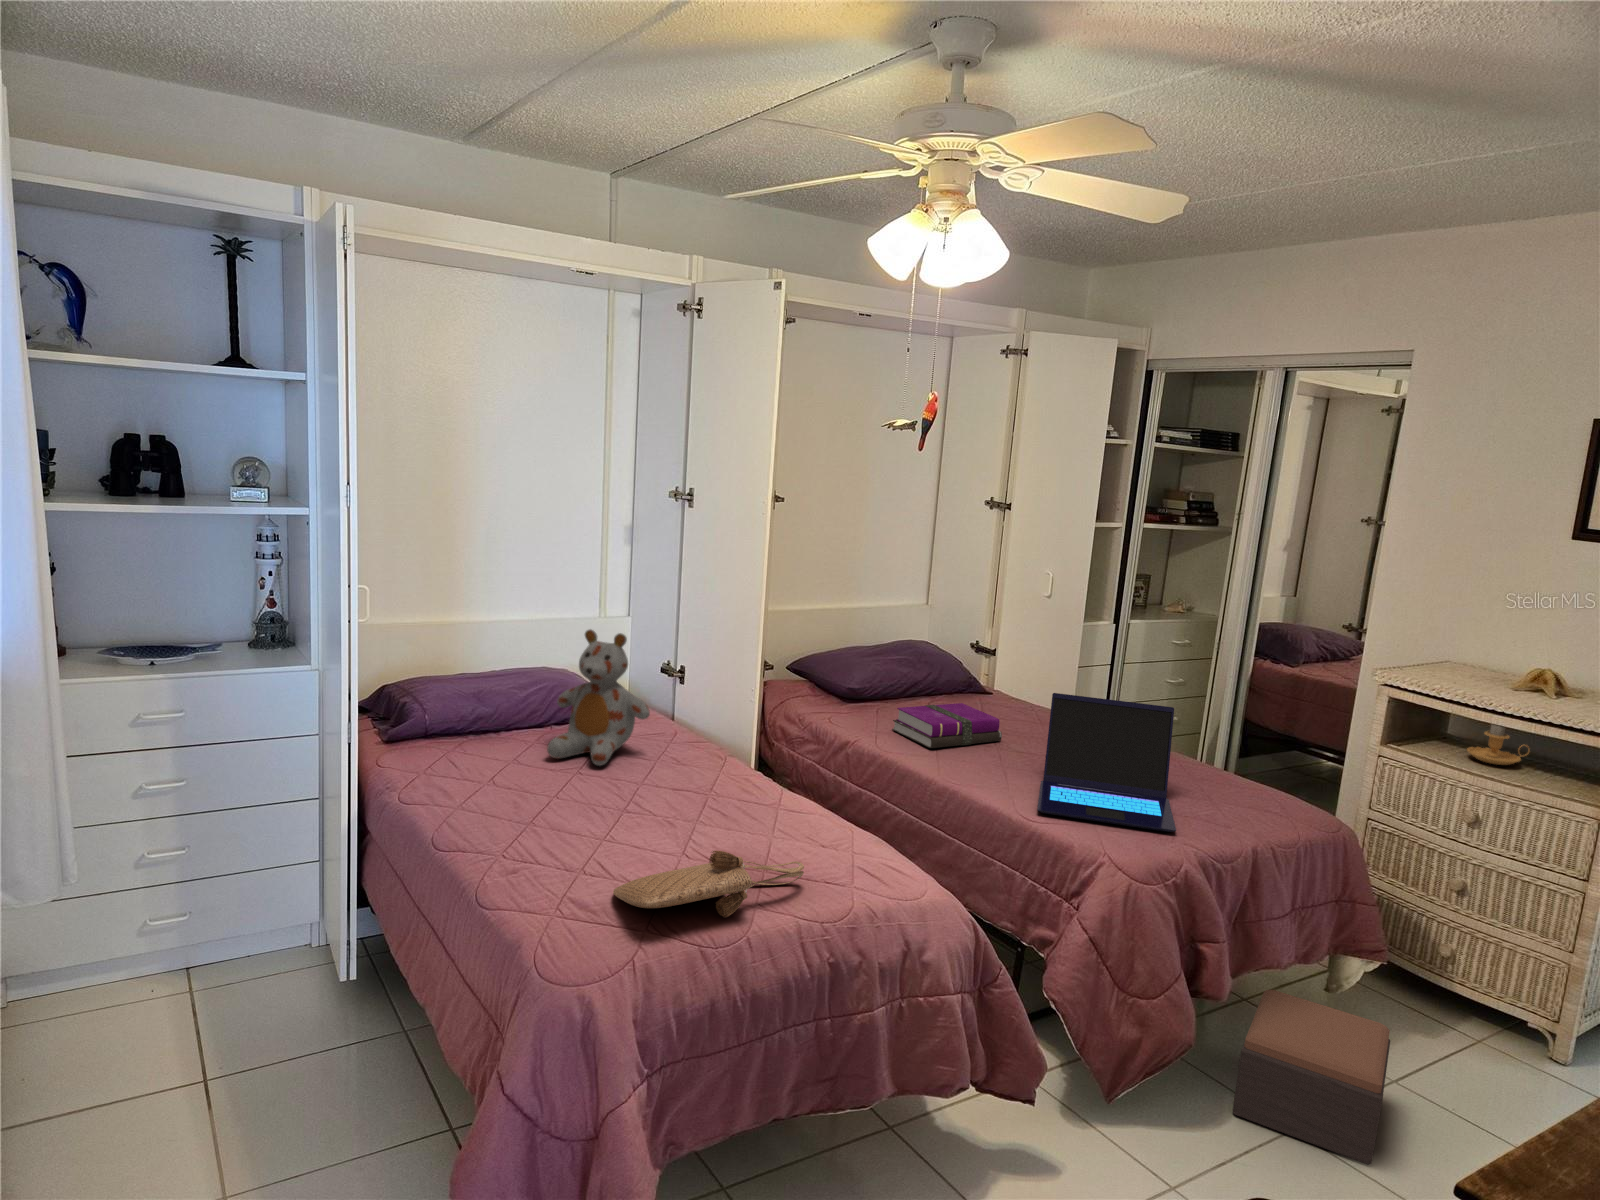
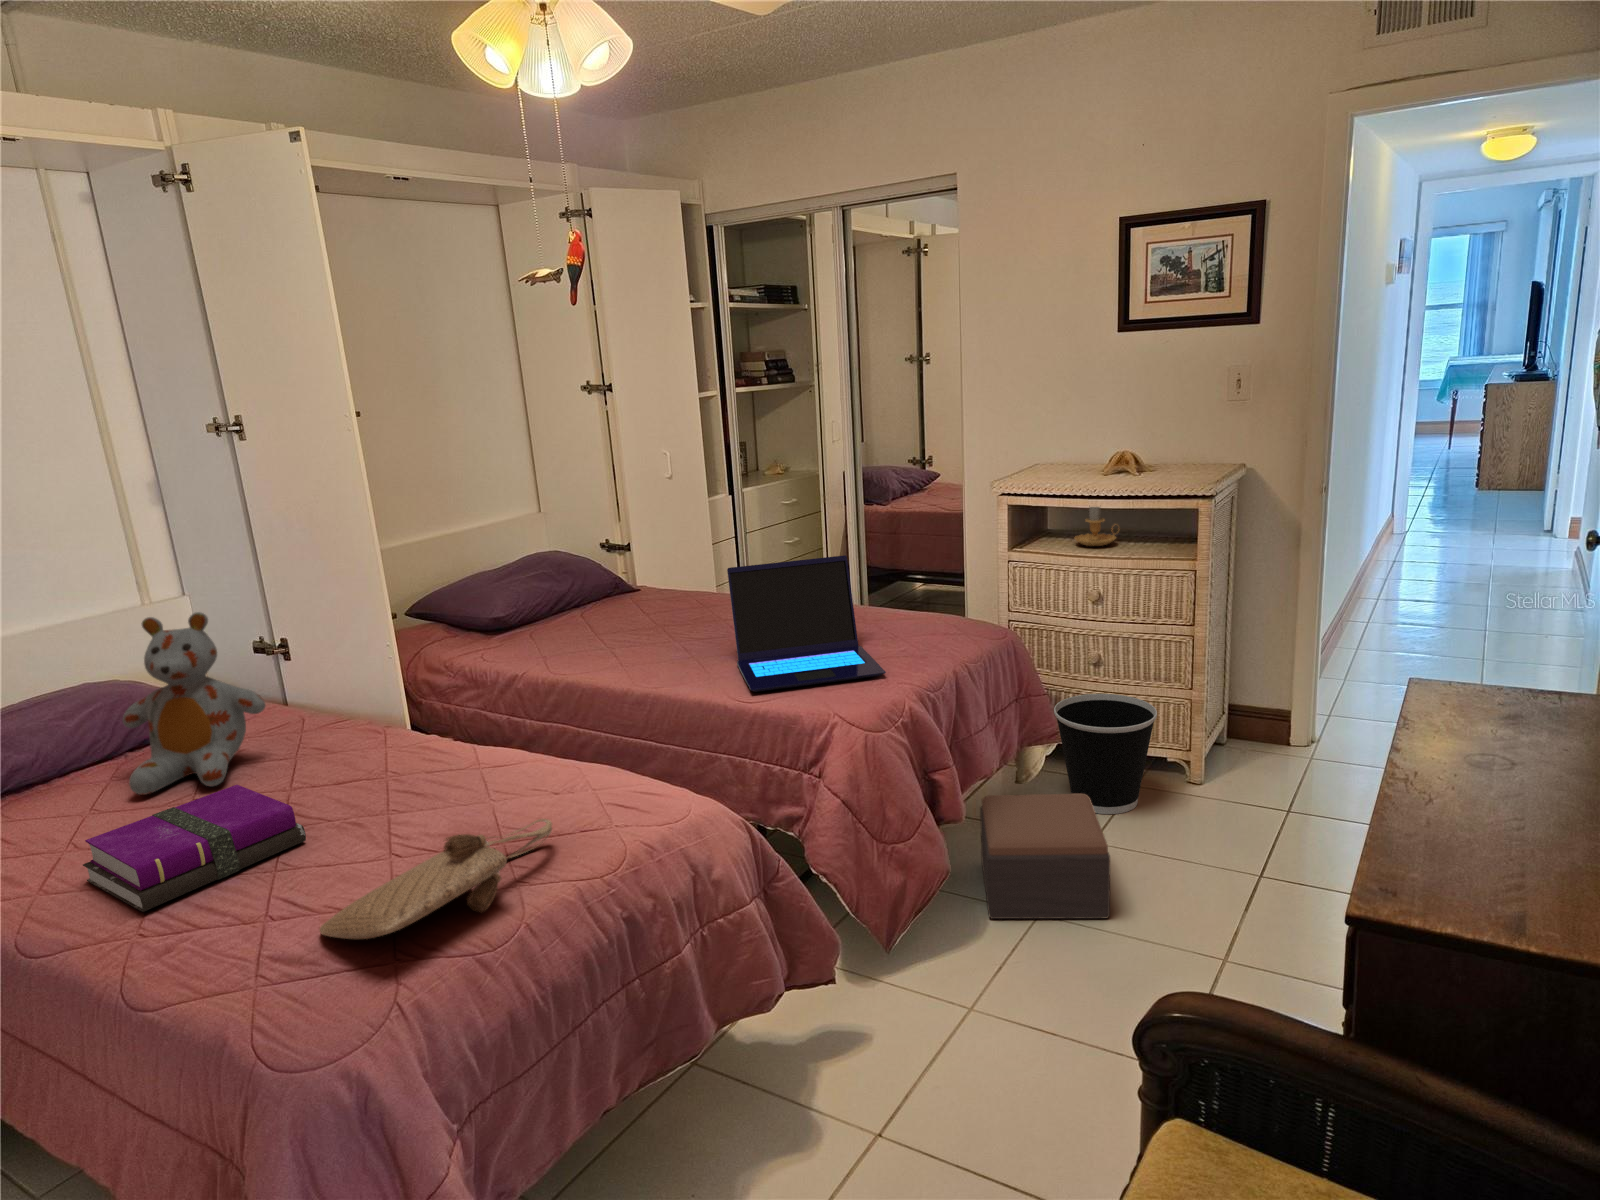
notebook: present [892,703,1002,748] -> present [83,785,306,912]
wastebasket: none [1387,920,1517,1067] -> present [1054,694,1157,814]

